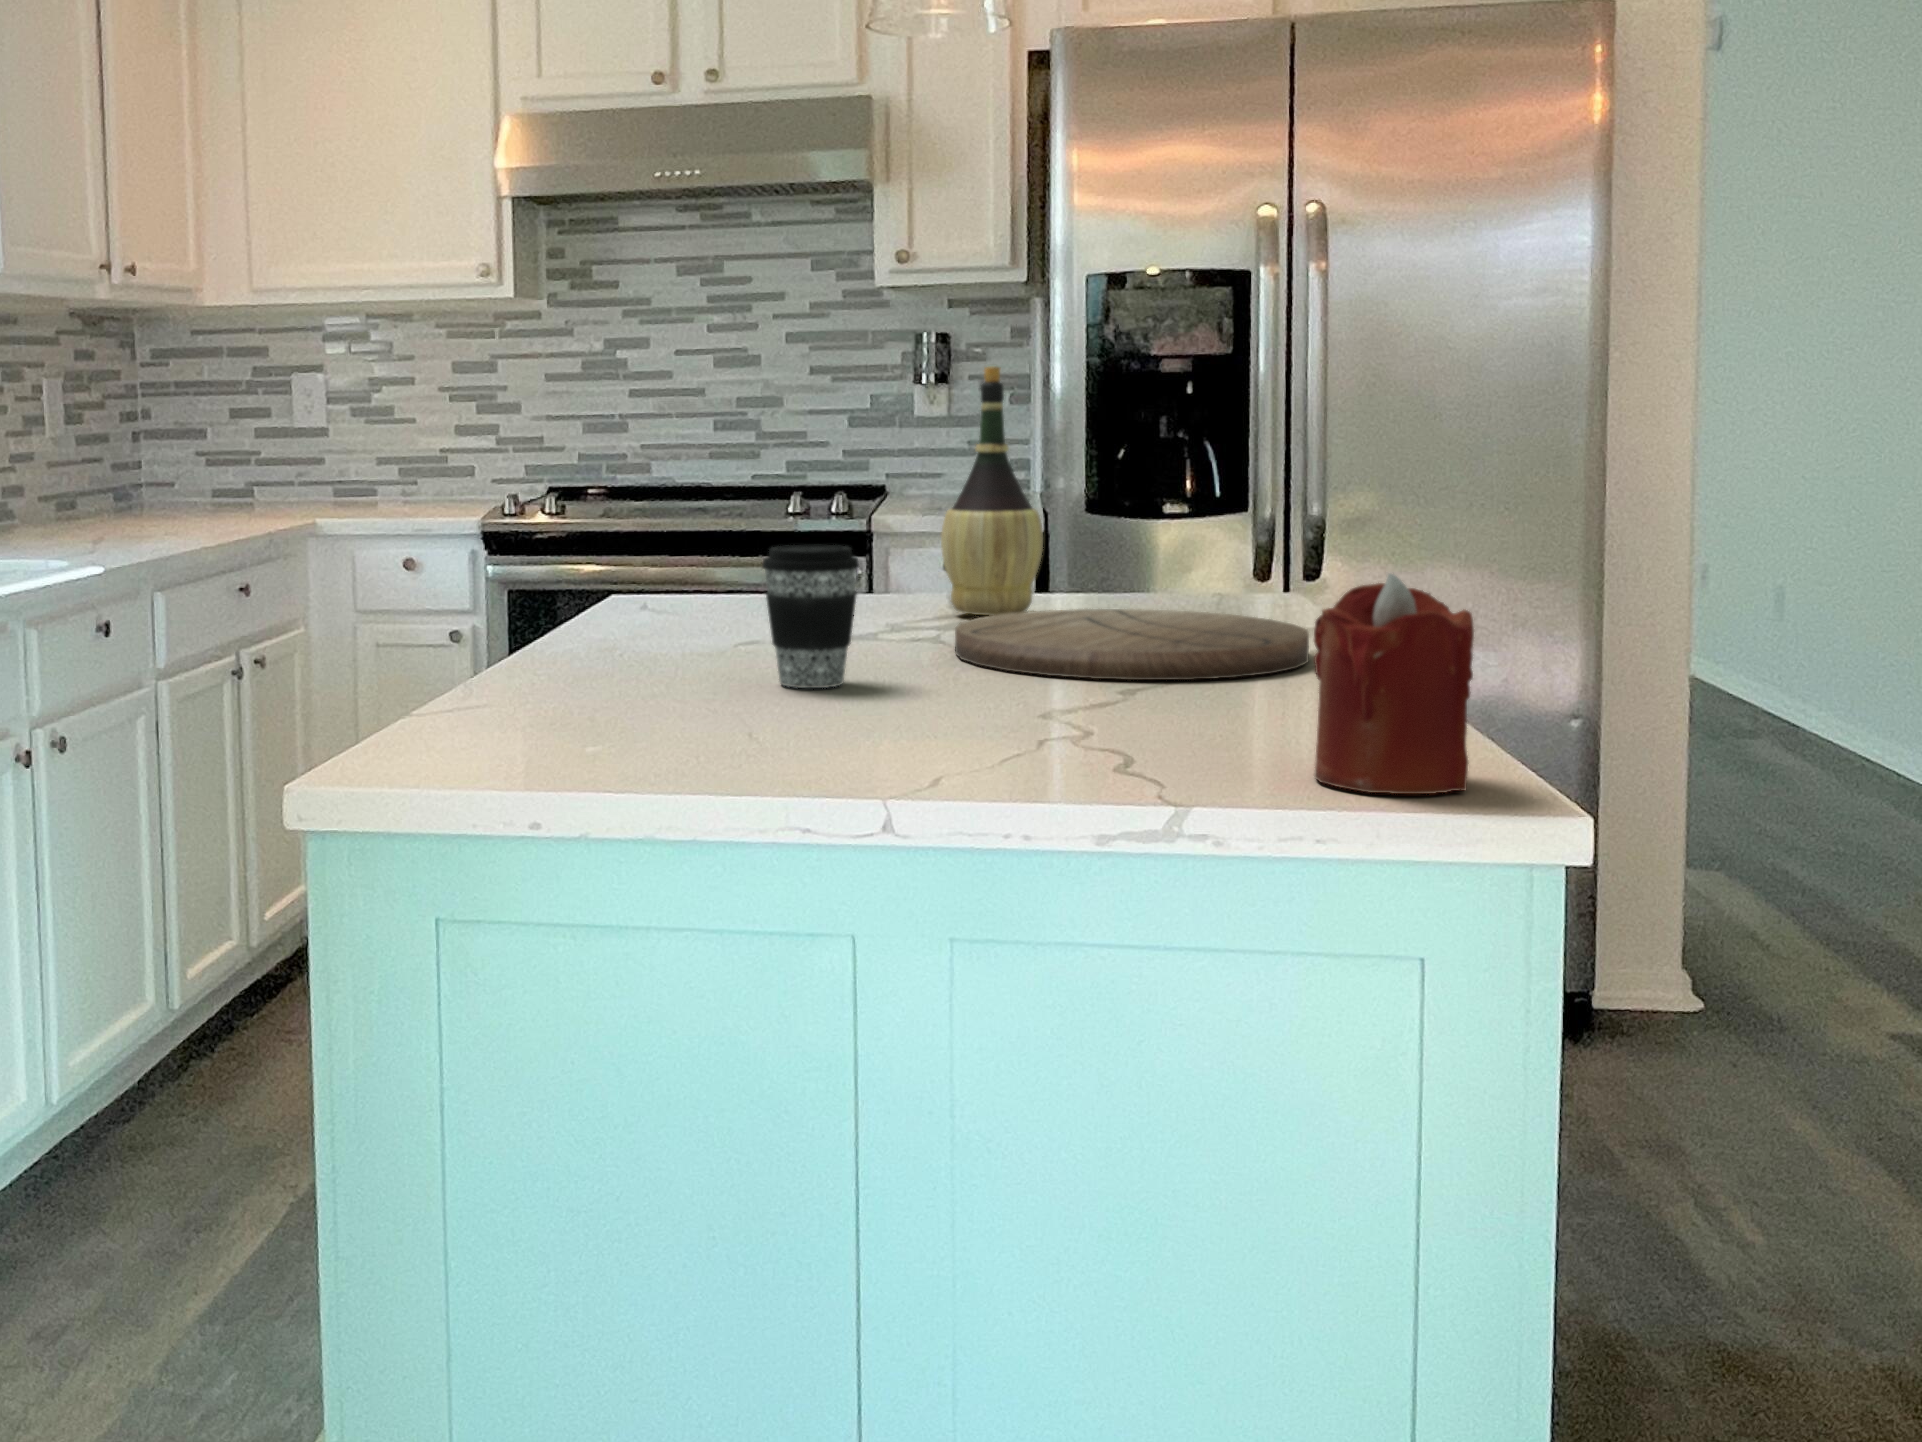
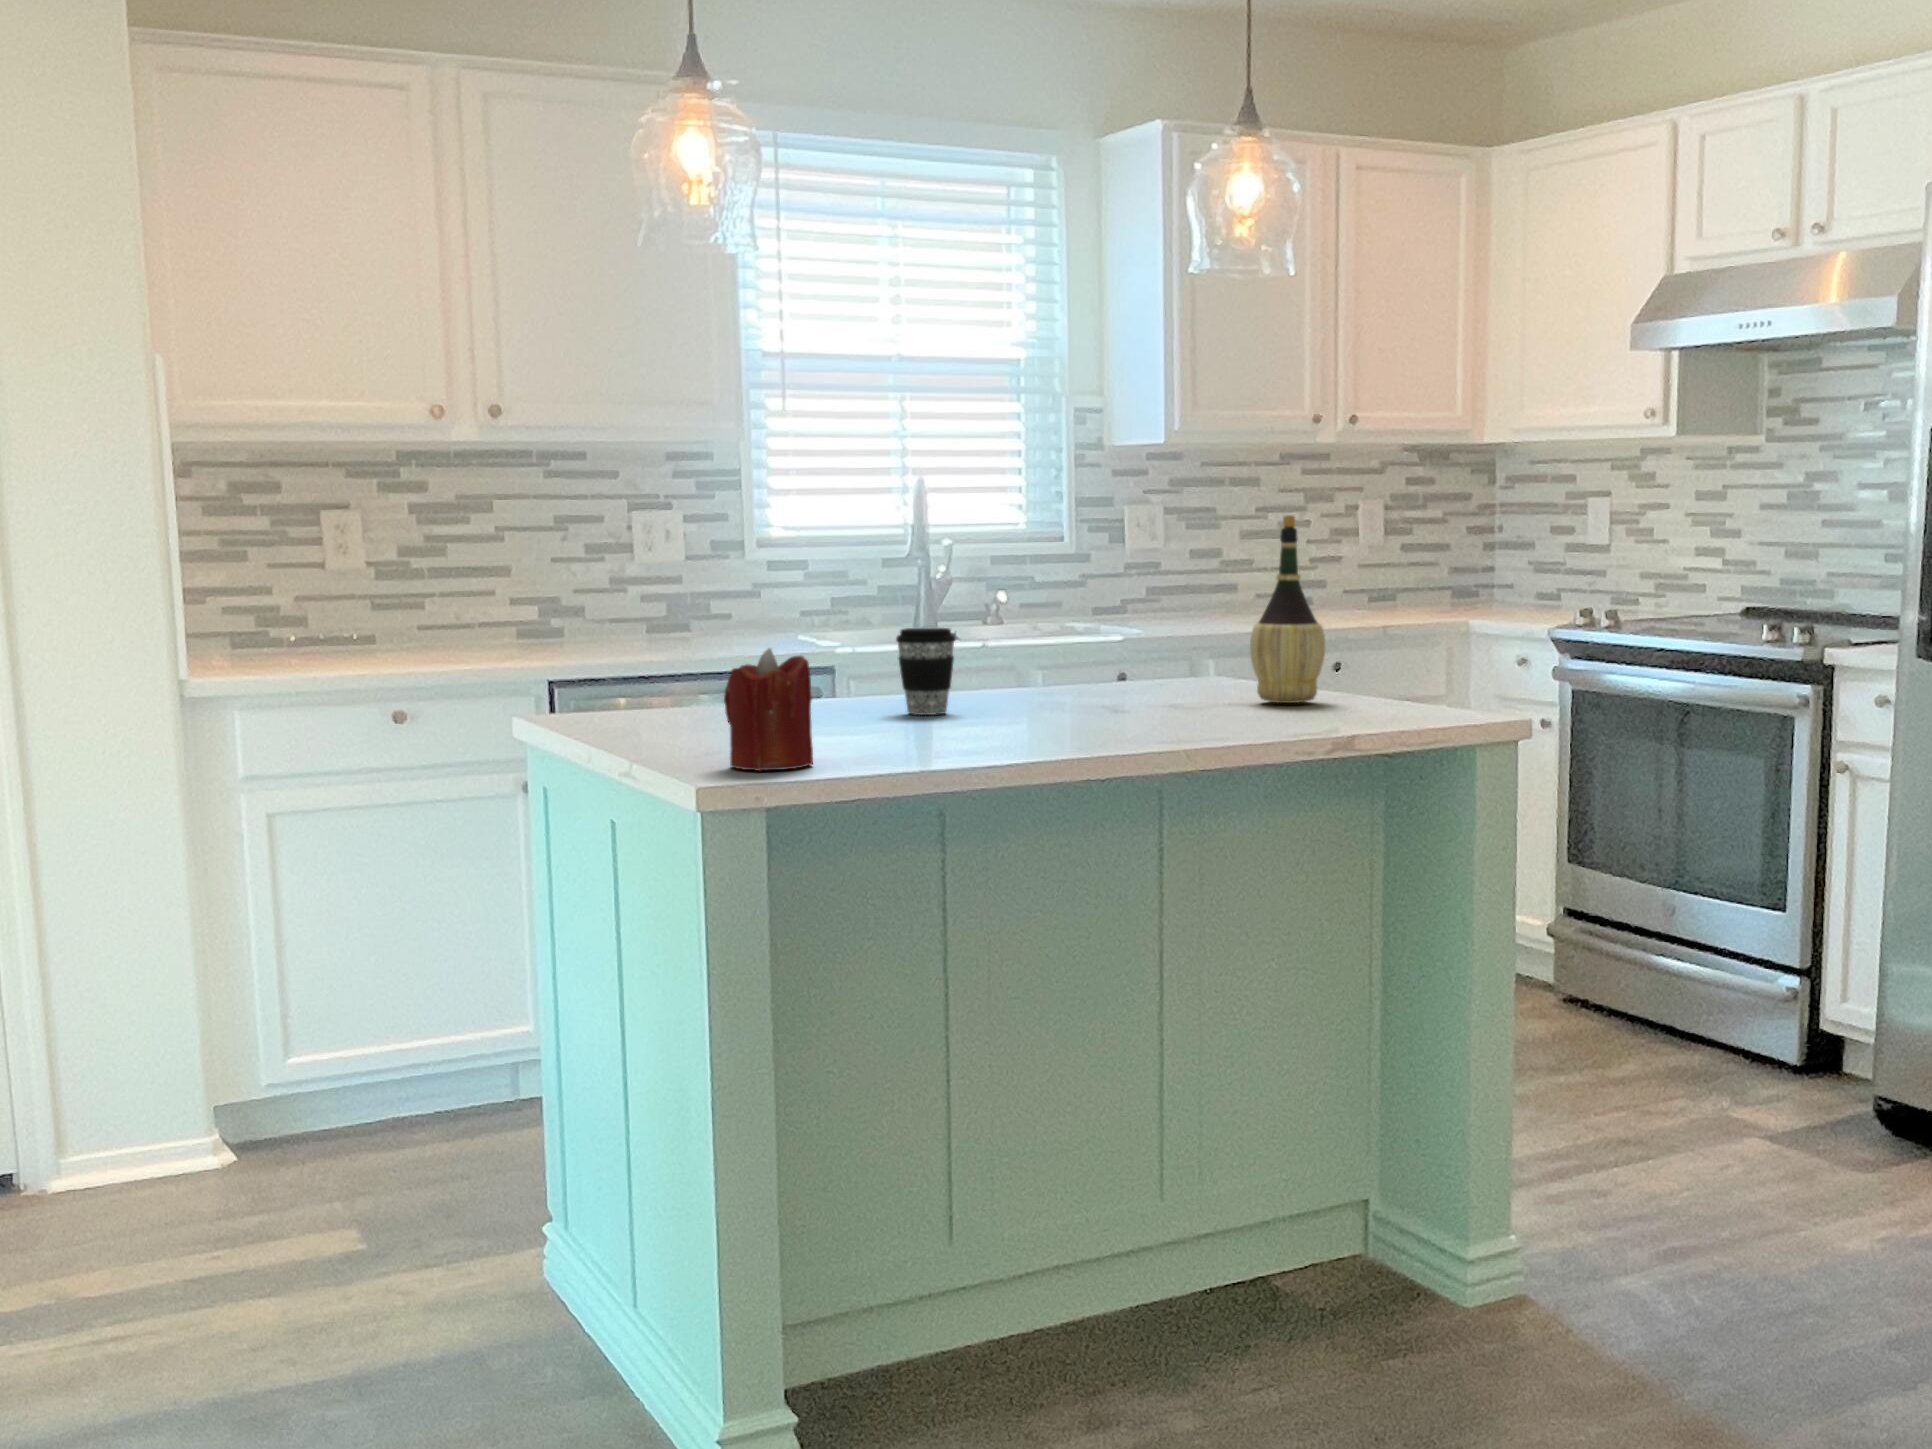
cutting board: present [955,609,1309,680] -> none [1031,694,1270,738]

